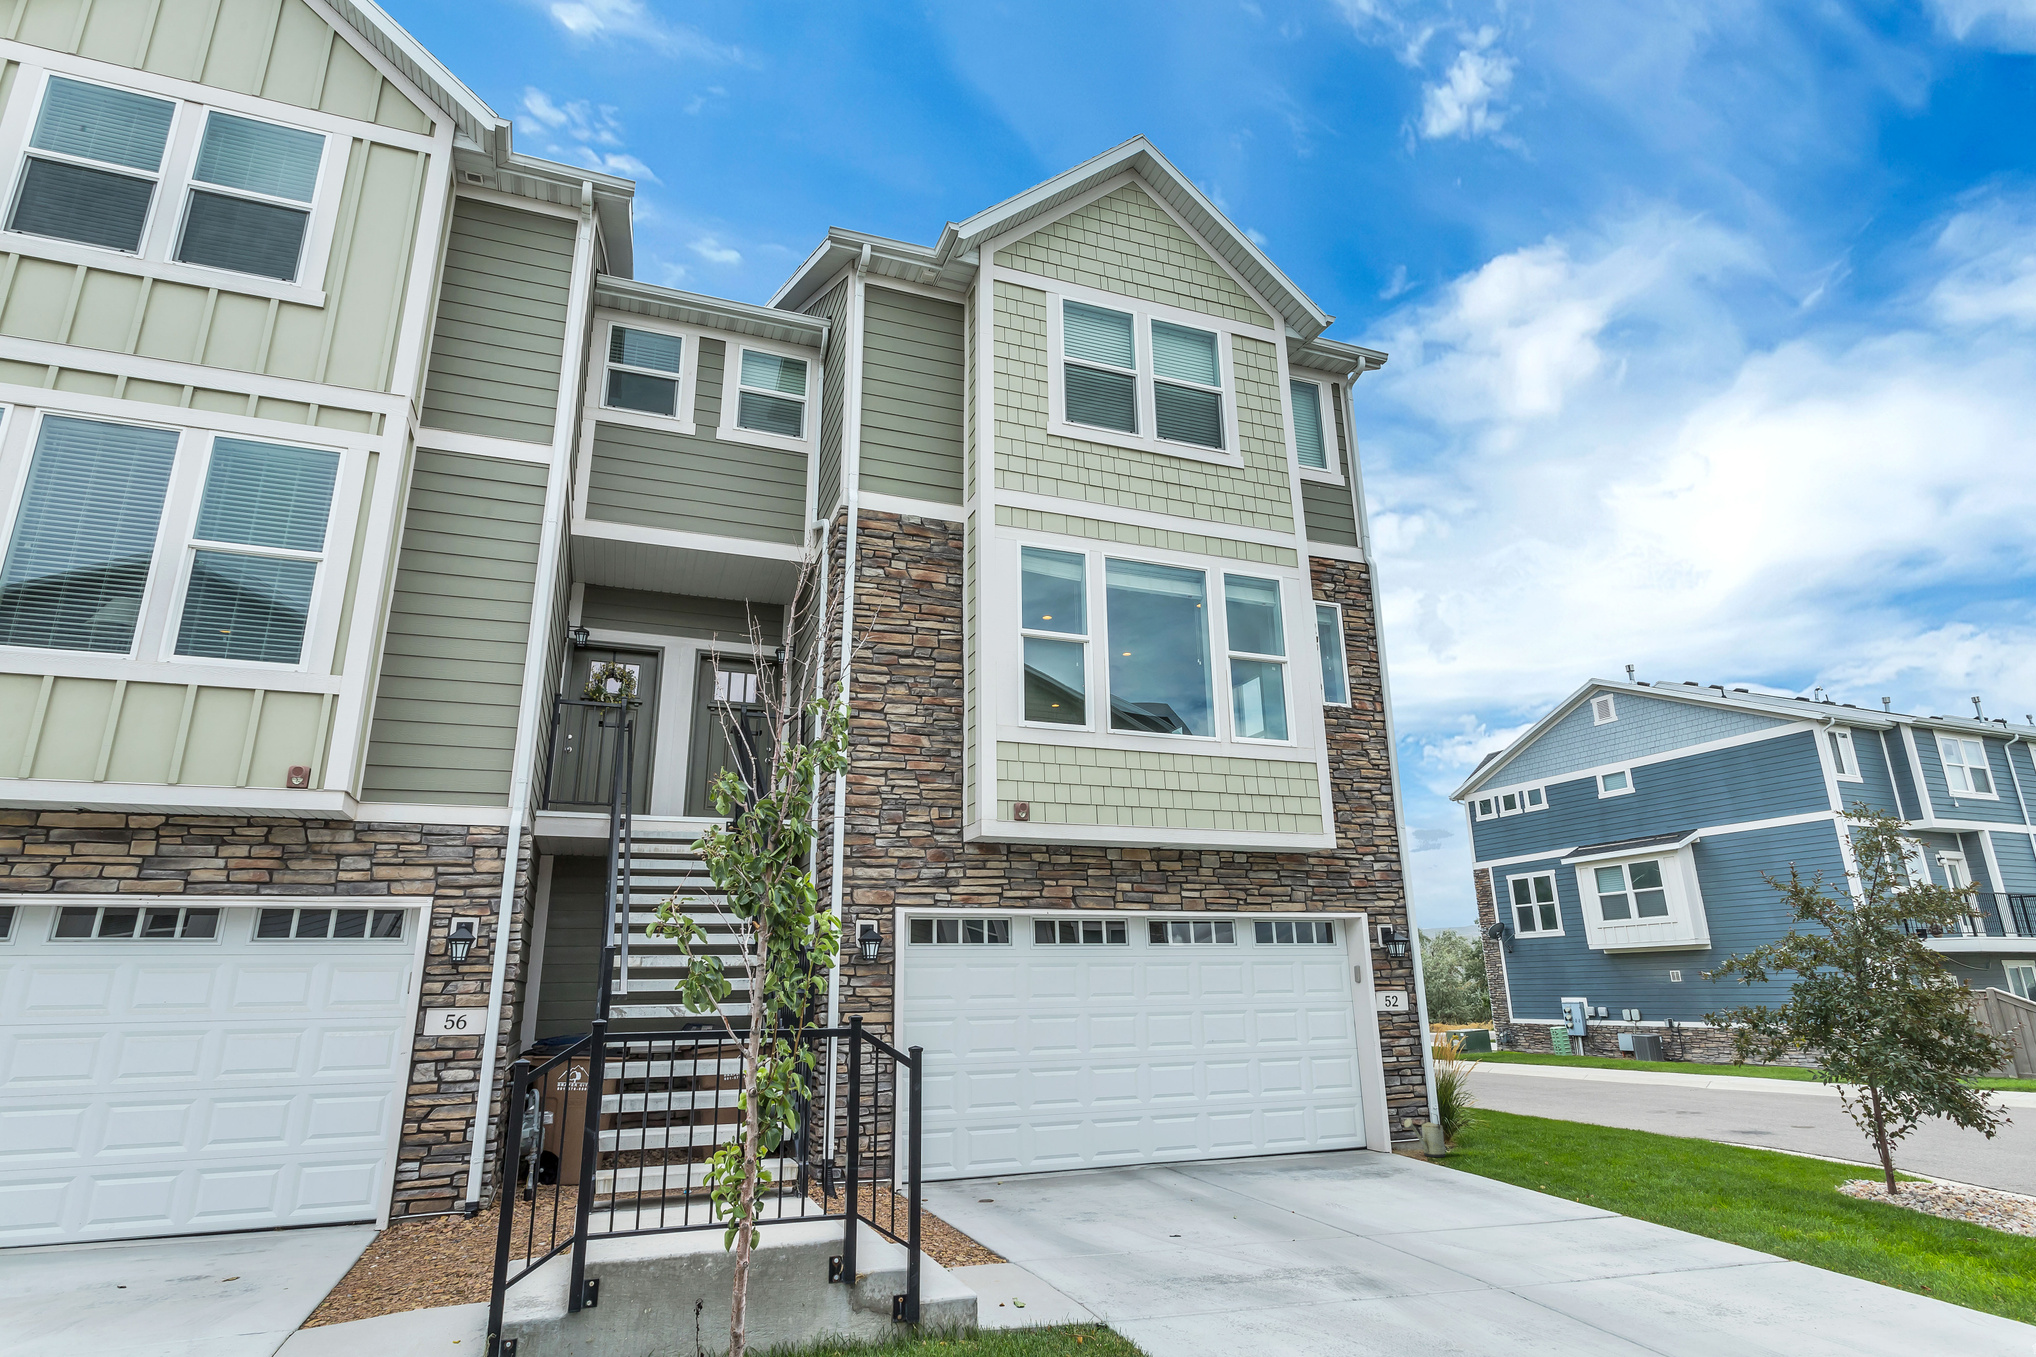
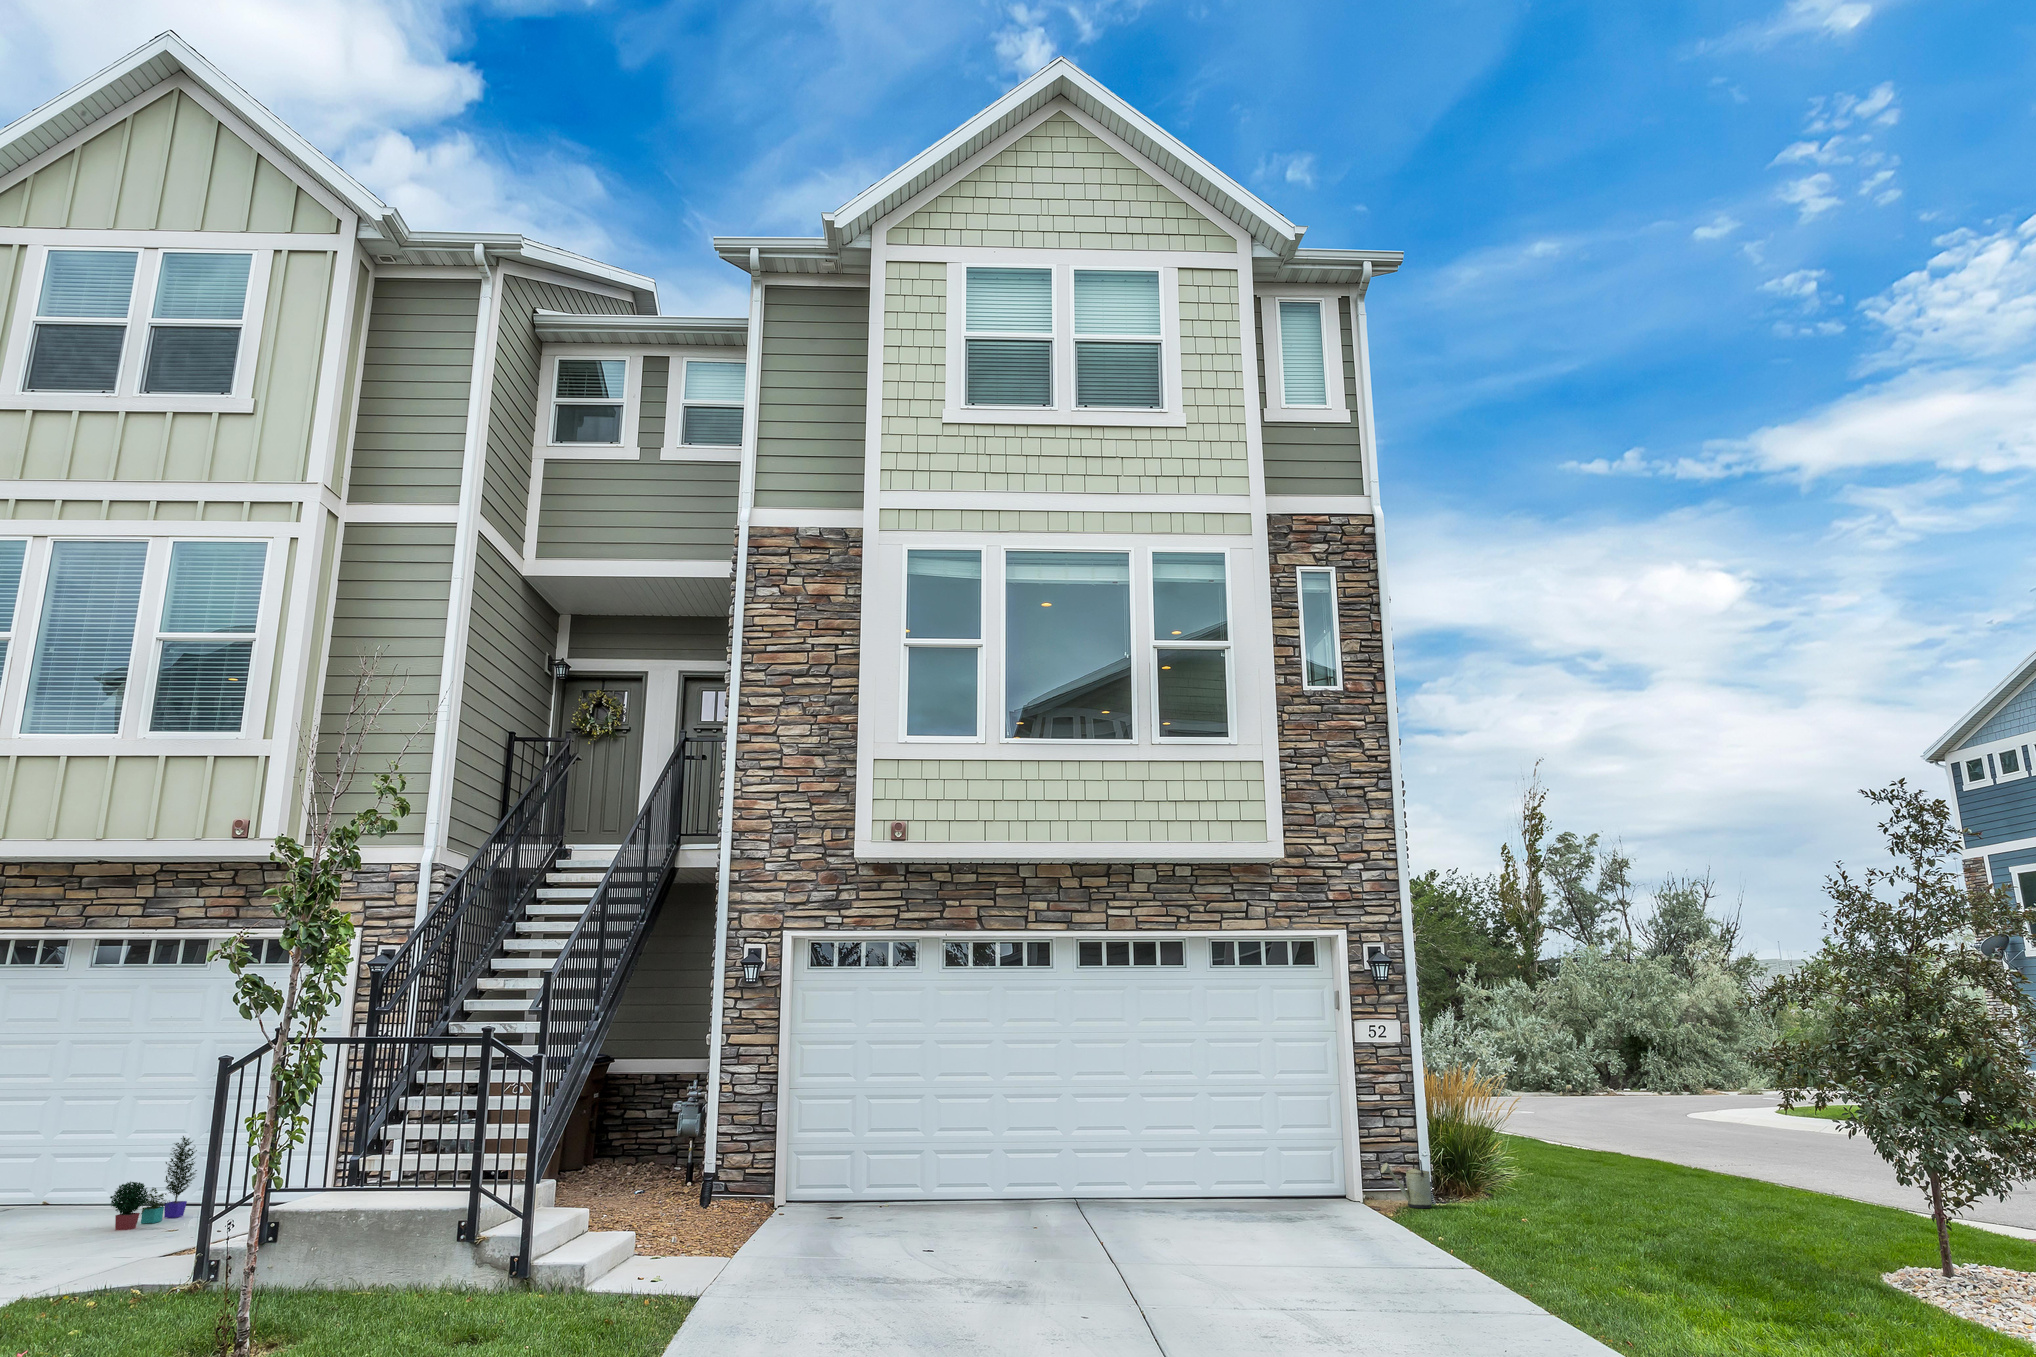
potted plant: none [107,1144,207,1271] -> present [110,1136,197,1230]

